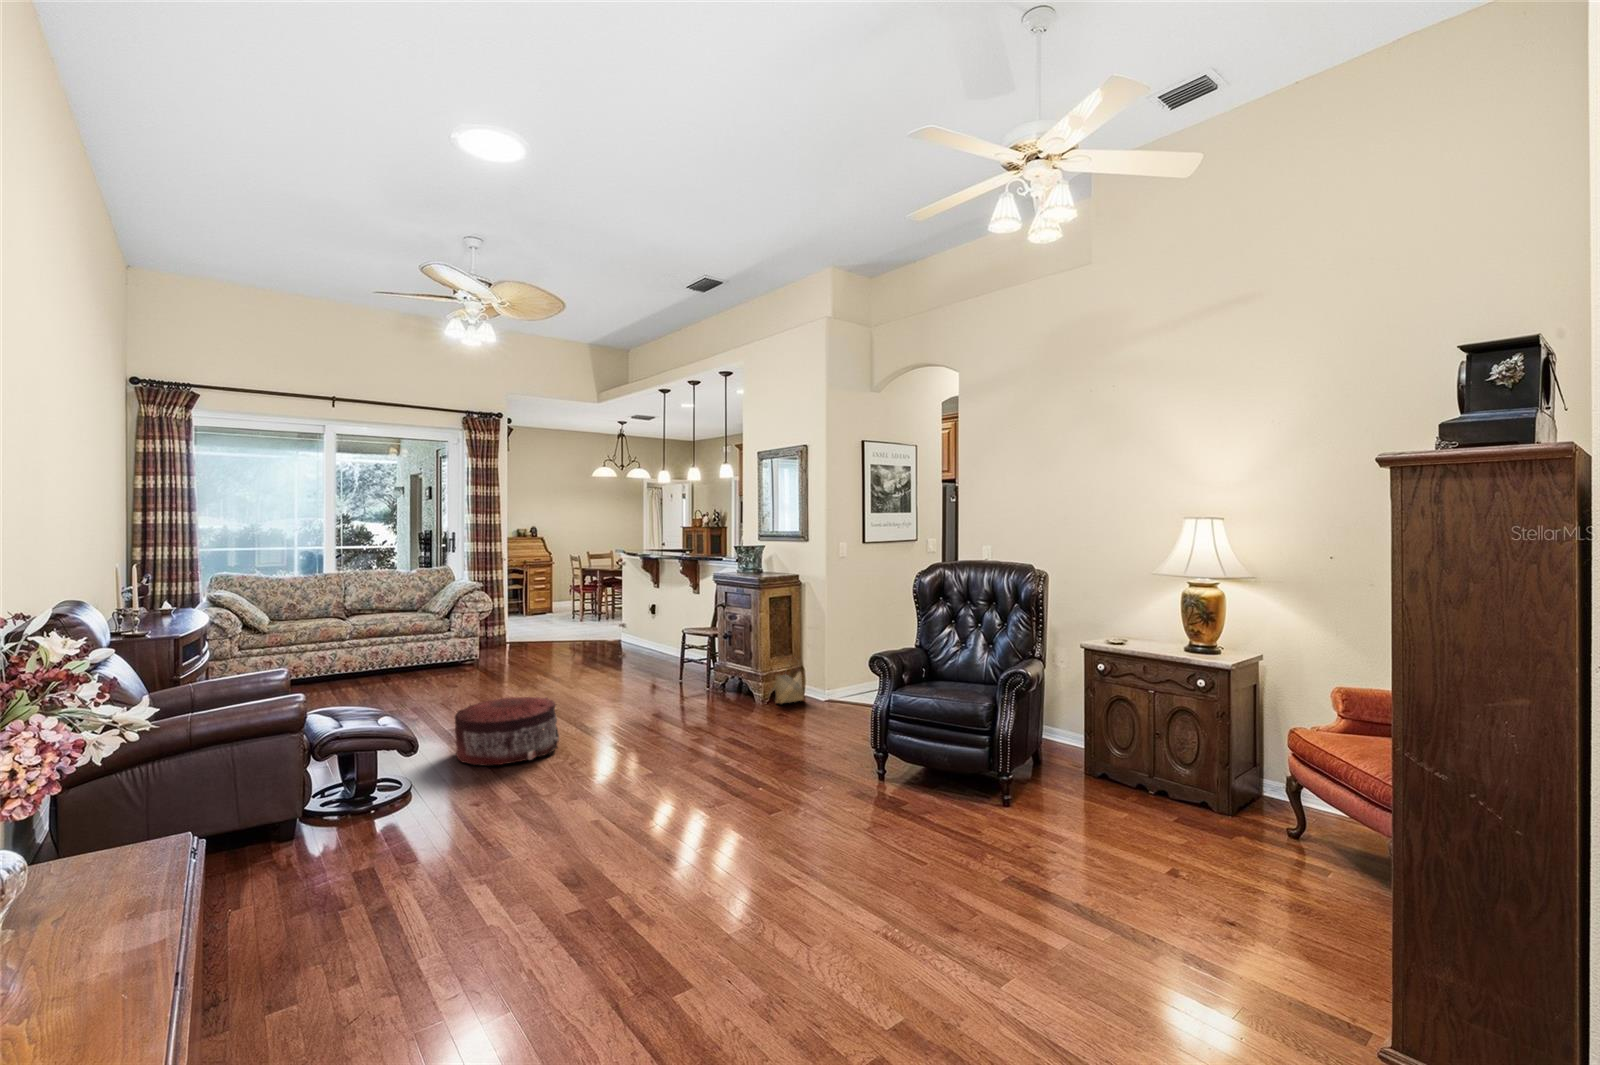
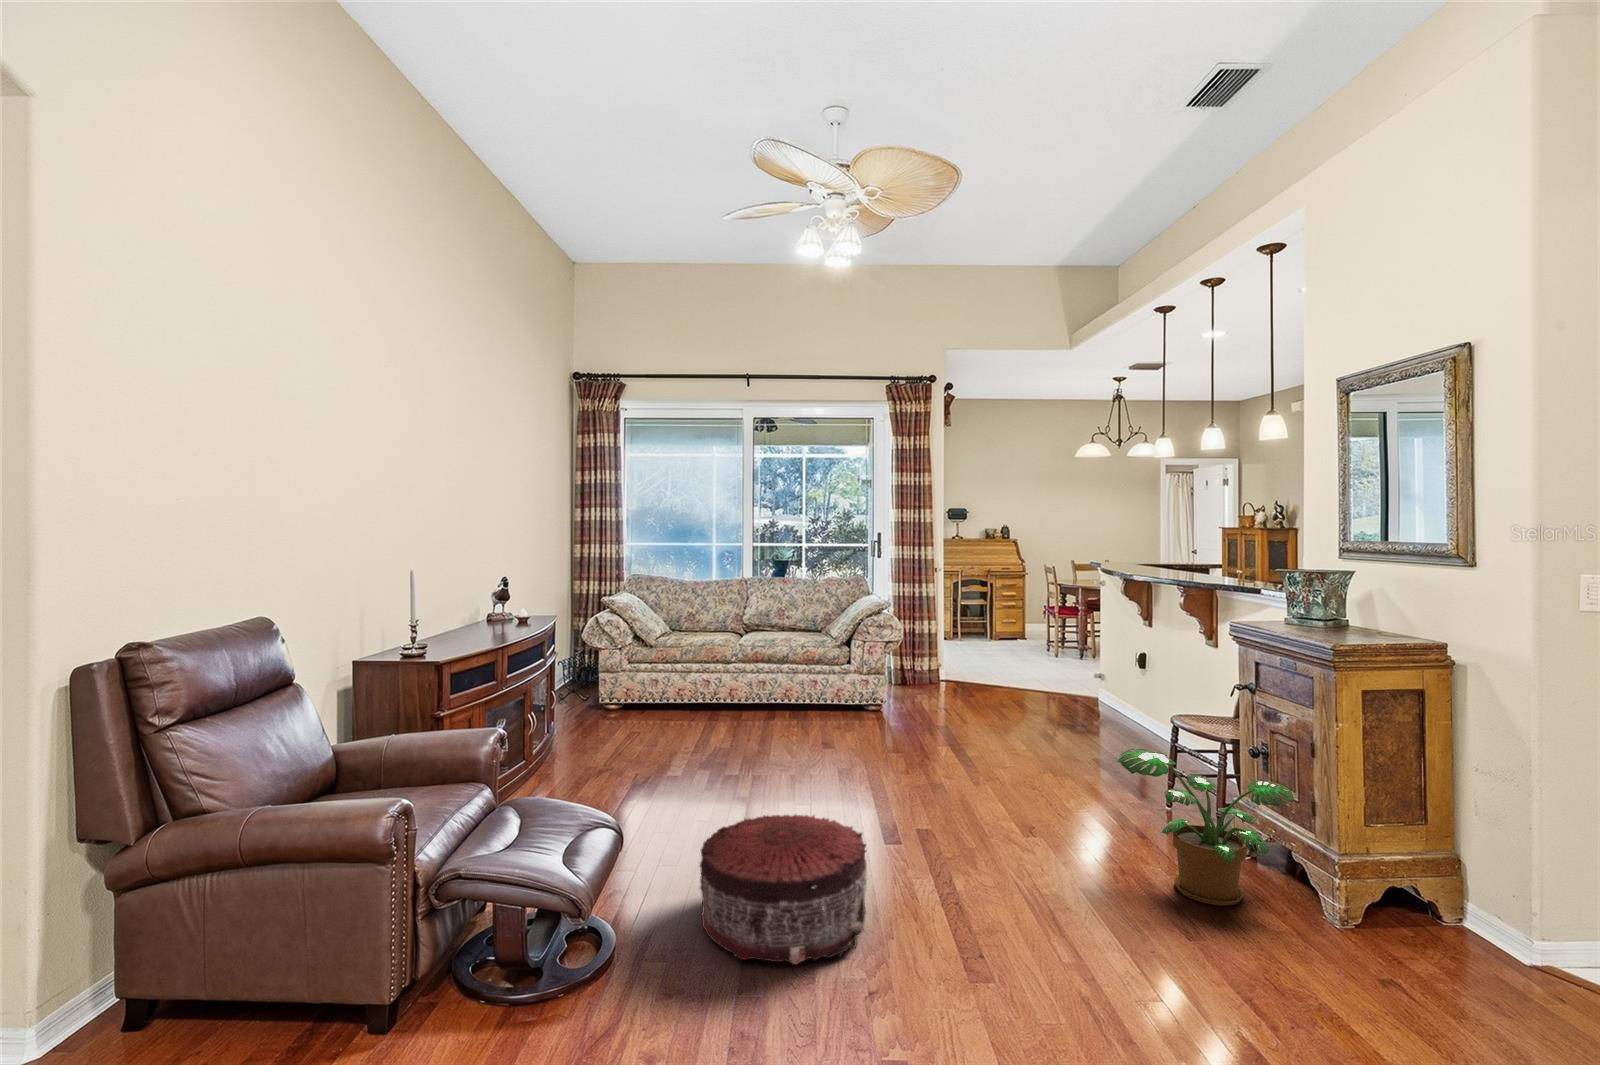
potted plant: none [664,641,744,707] -> present [1116,748,1295,906]
woven basket: present [775,657,804,703] -> none [1376,830,1462,950]

